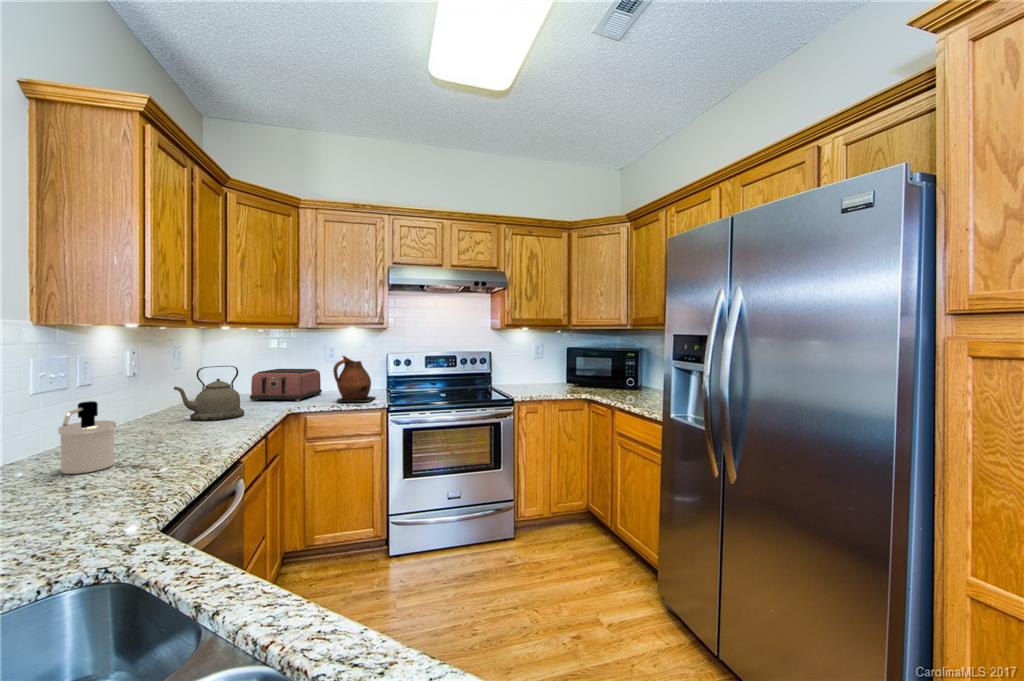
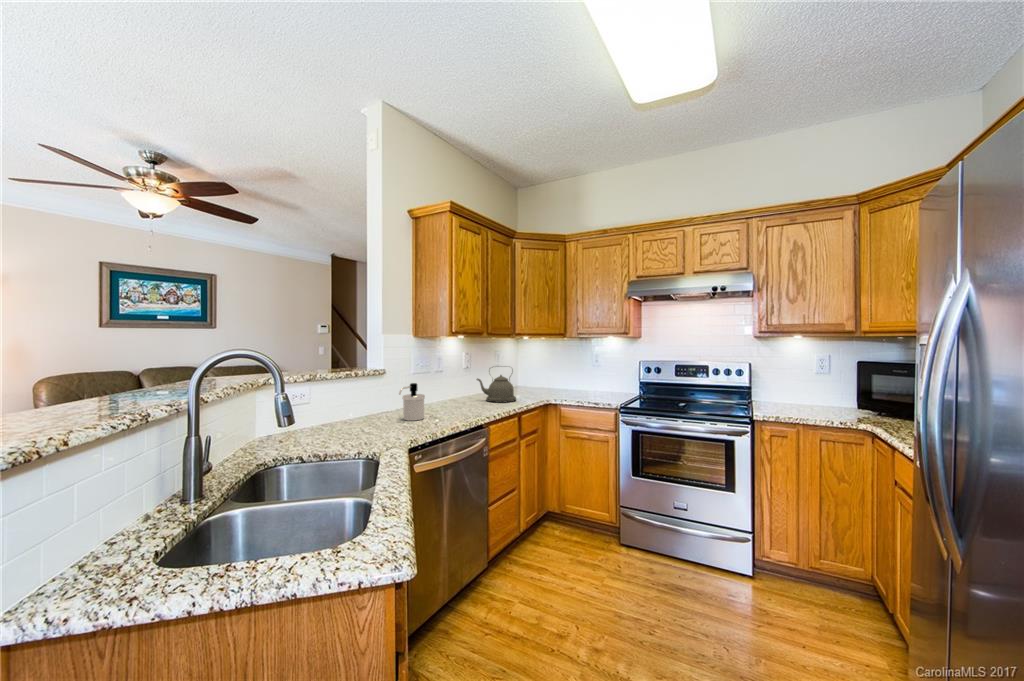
ceramic pitcher: present [333,356,376,402] -> none [581,361,619,402]
toaster: present [250,369,322,401] -> none [533,370,585,396]

